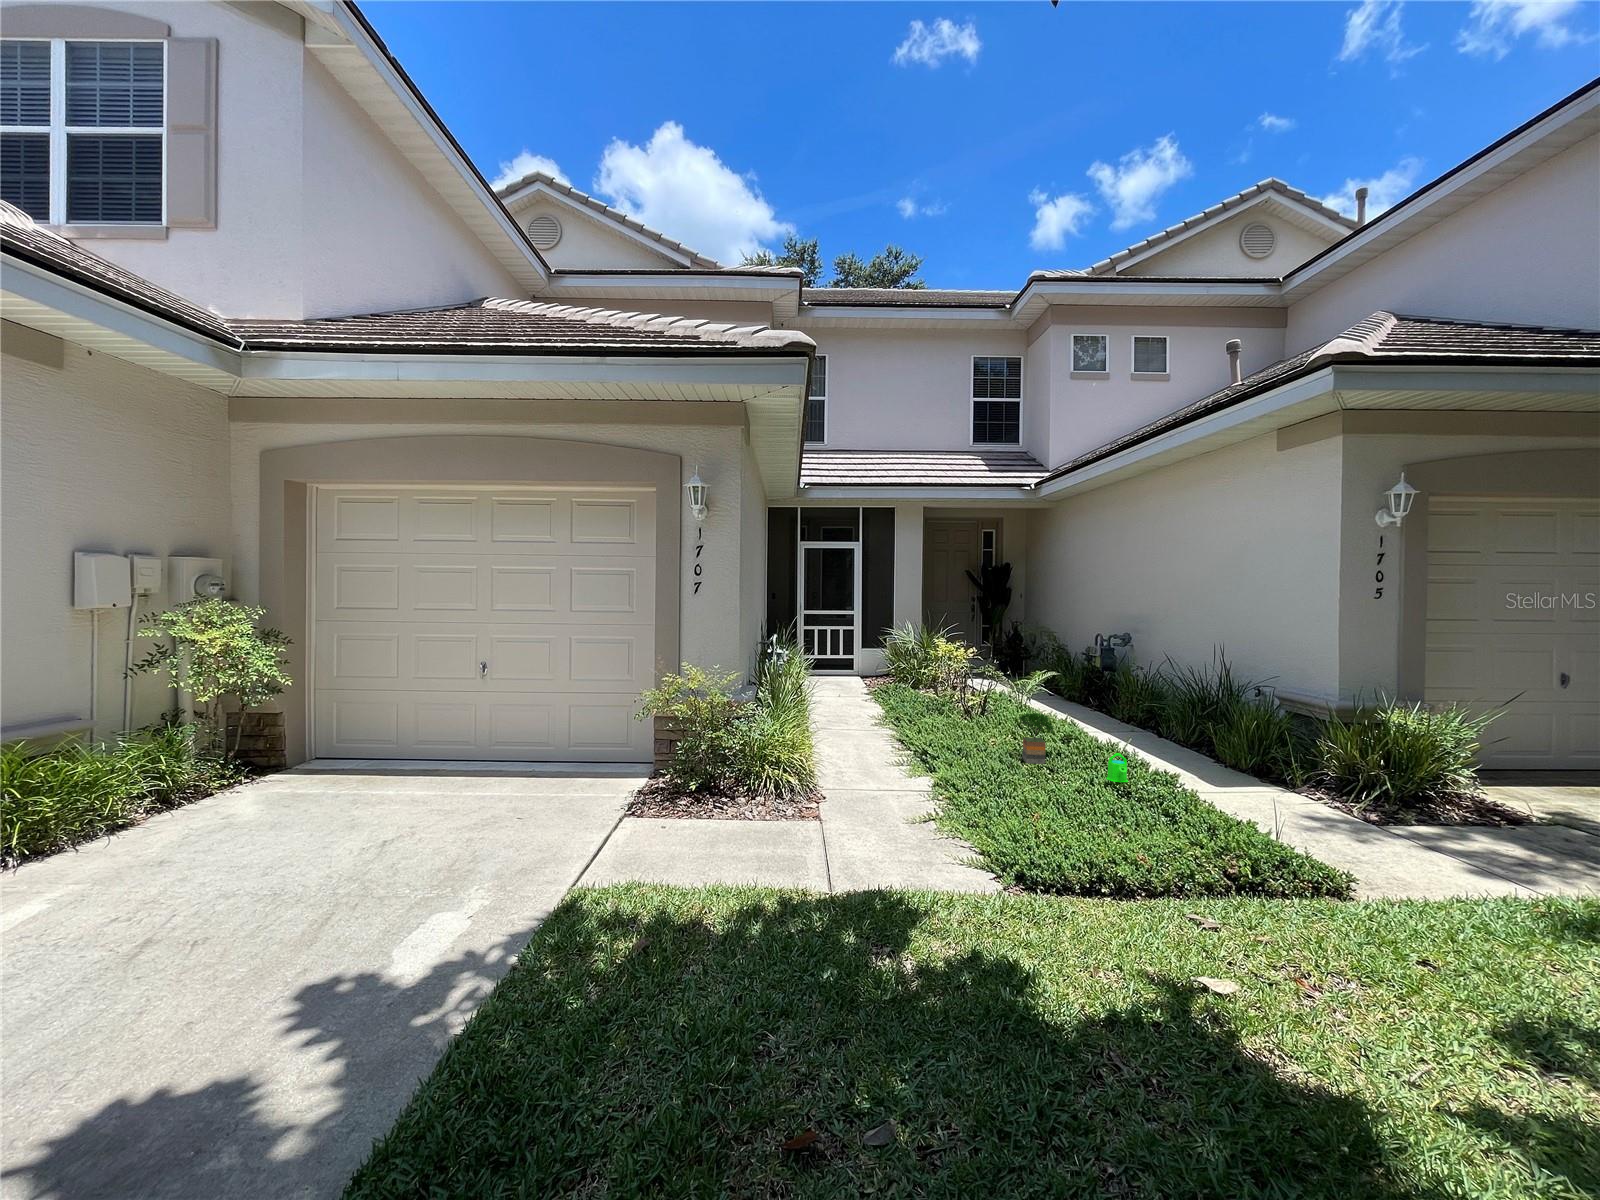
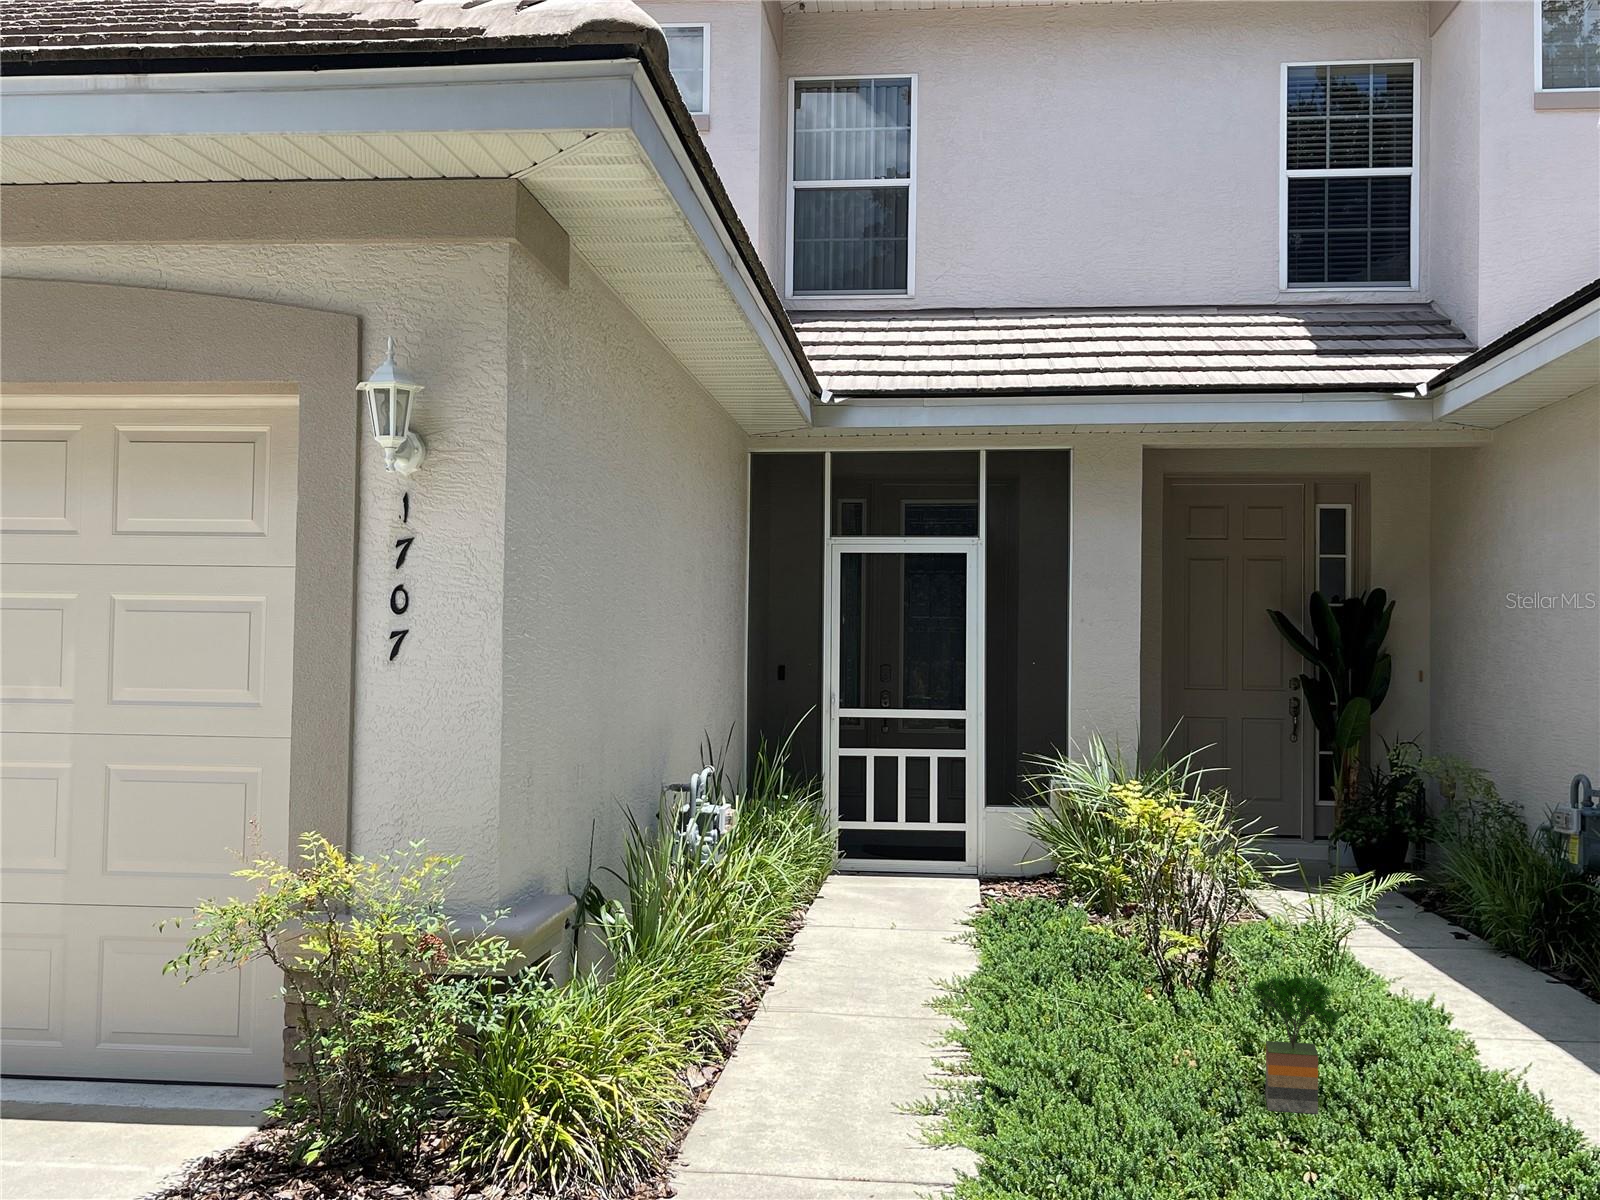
watering can: present [1106,753,1128,783] -> none [1461,1089,1523,1170]

